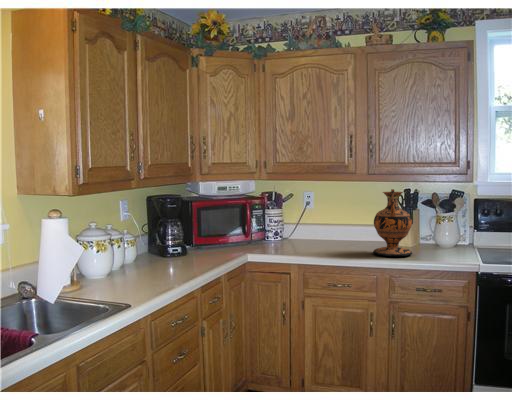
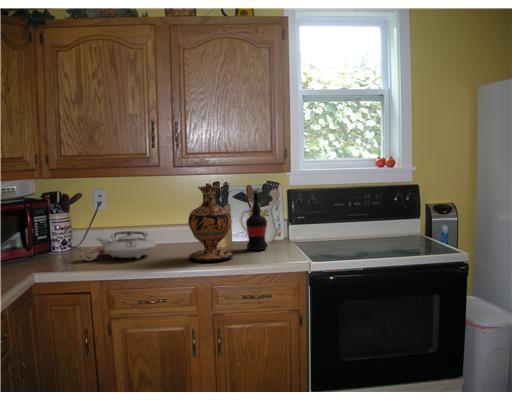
wine bottle: none [428,197,449,251] -> present [246,190,268,250]
teapot: none [287,227,348,249] -> present [81,231,156,261]

